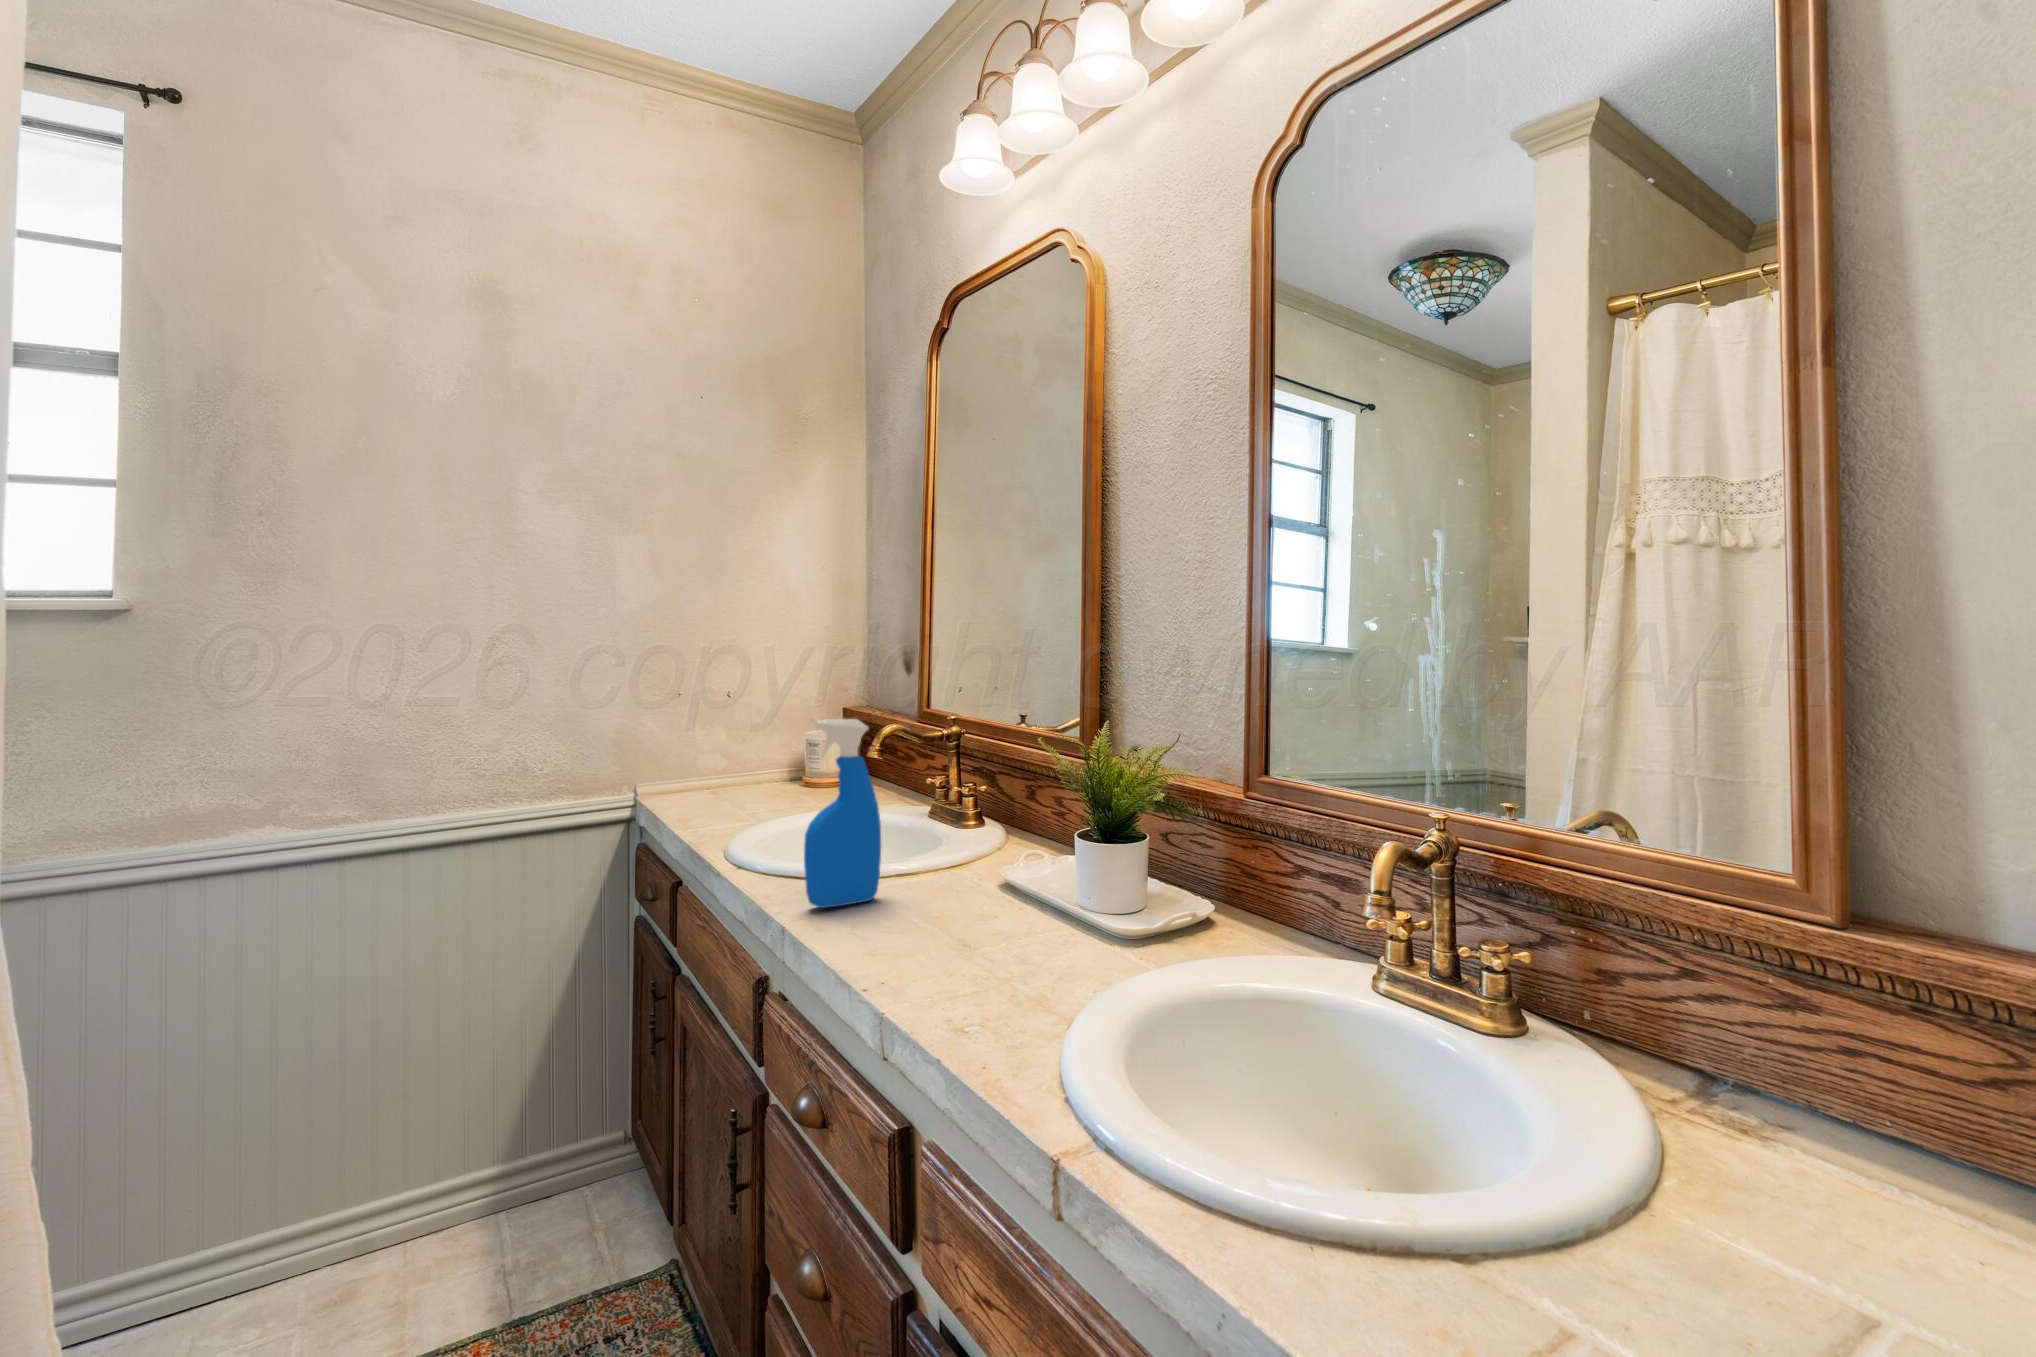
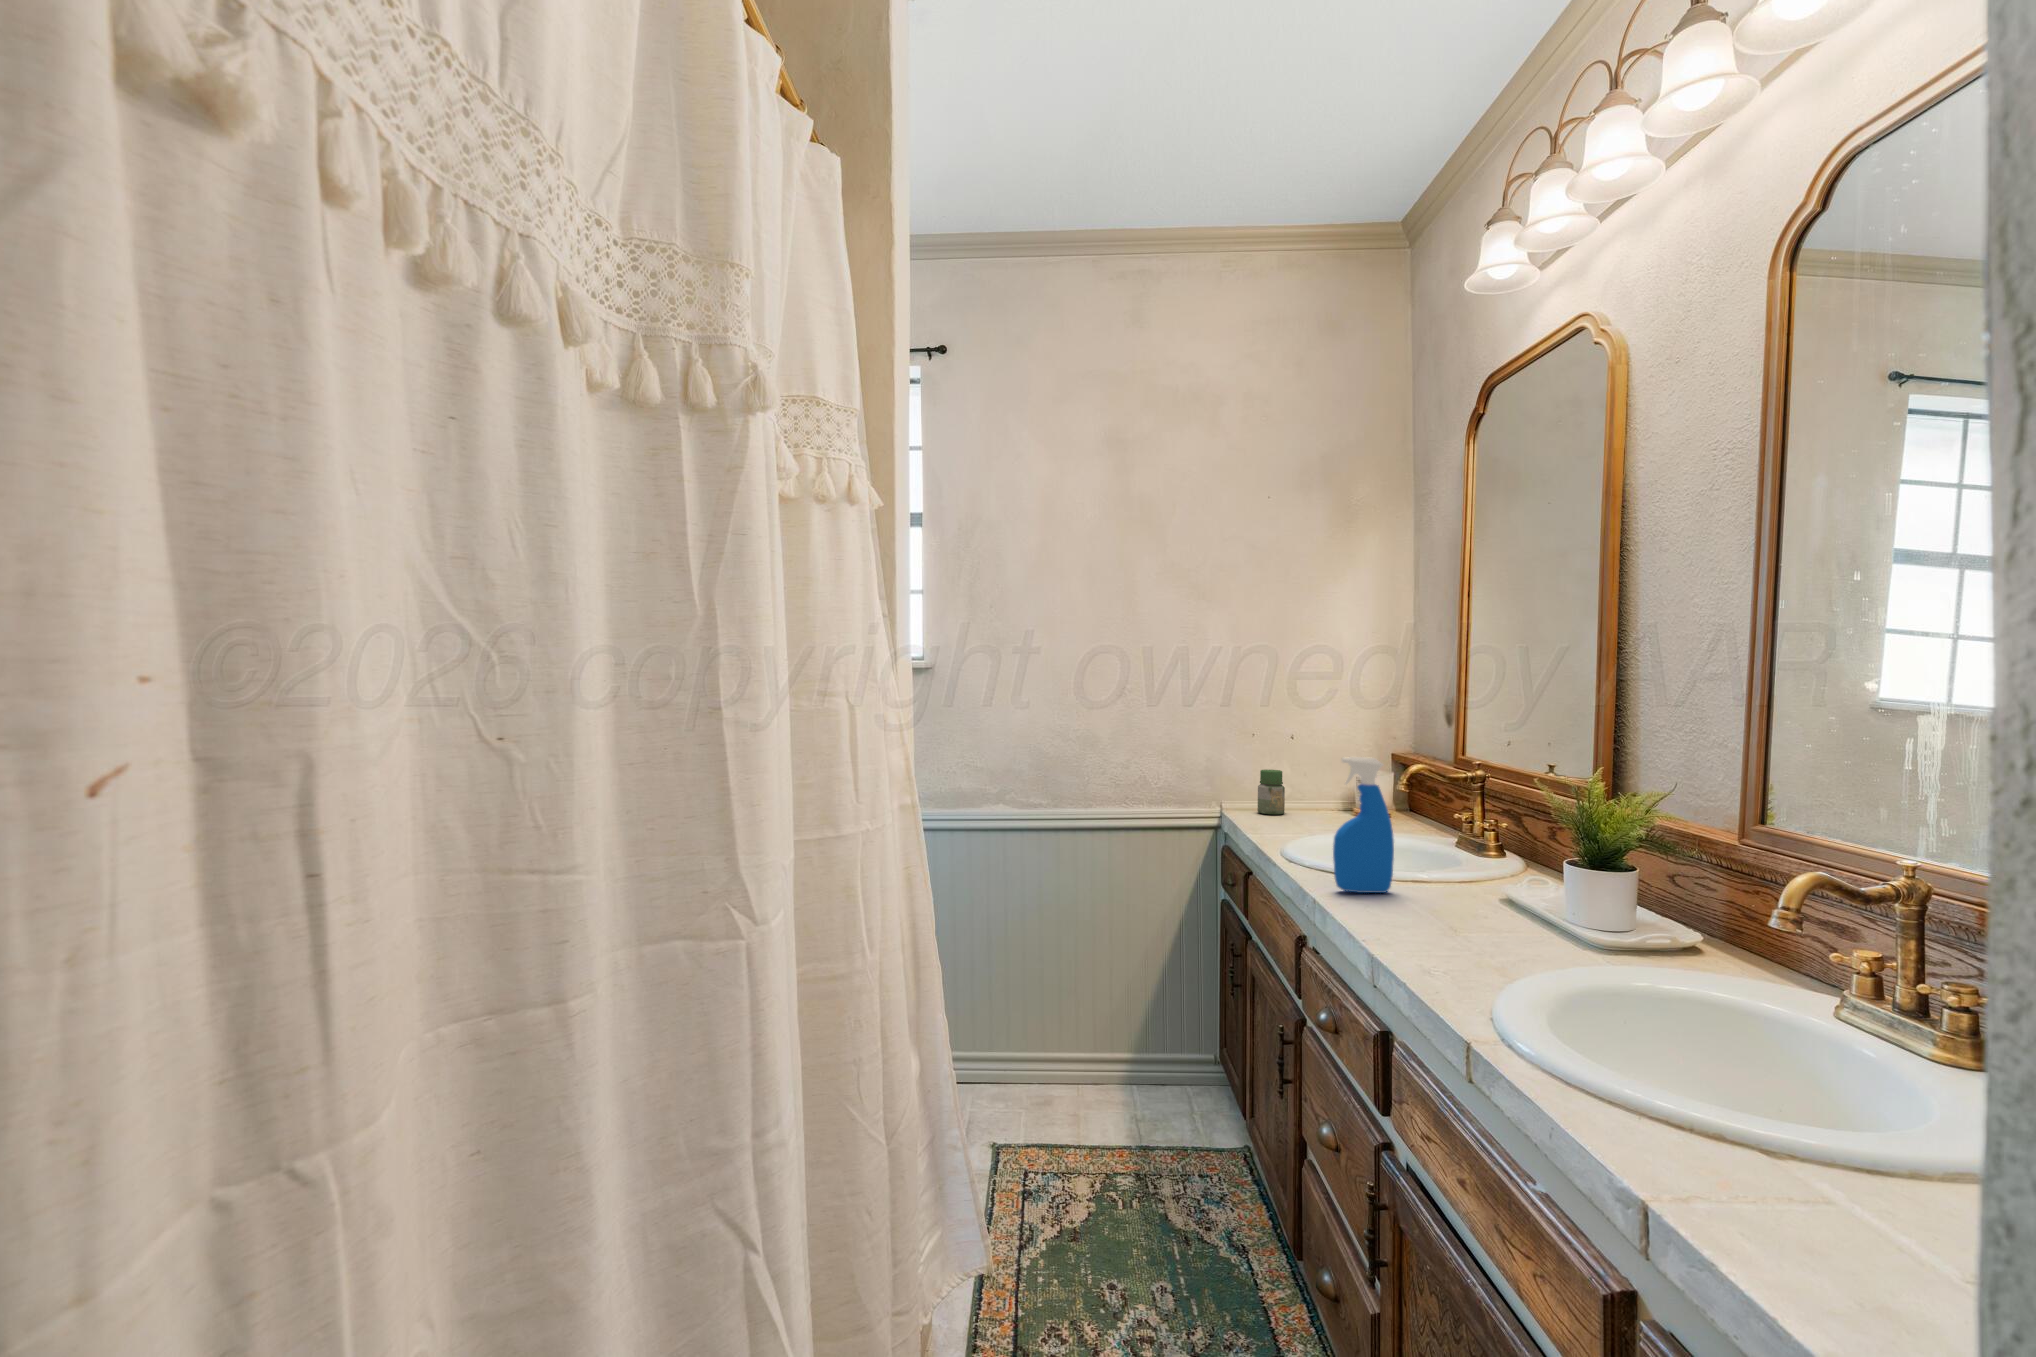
jar: none [683,739,719,799] -> present [1257,770,1285,815]

